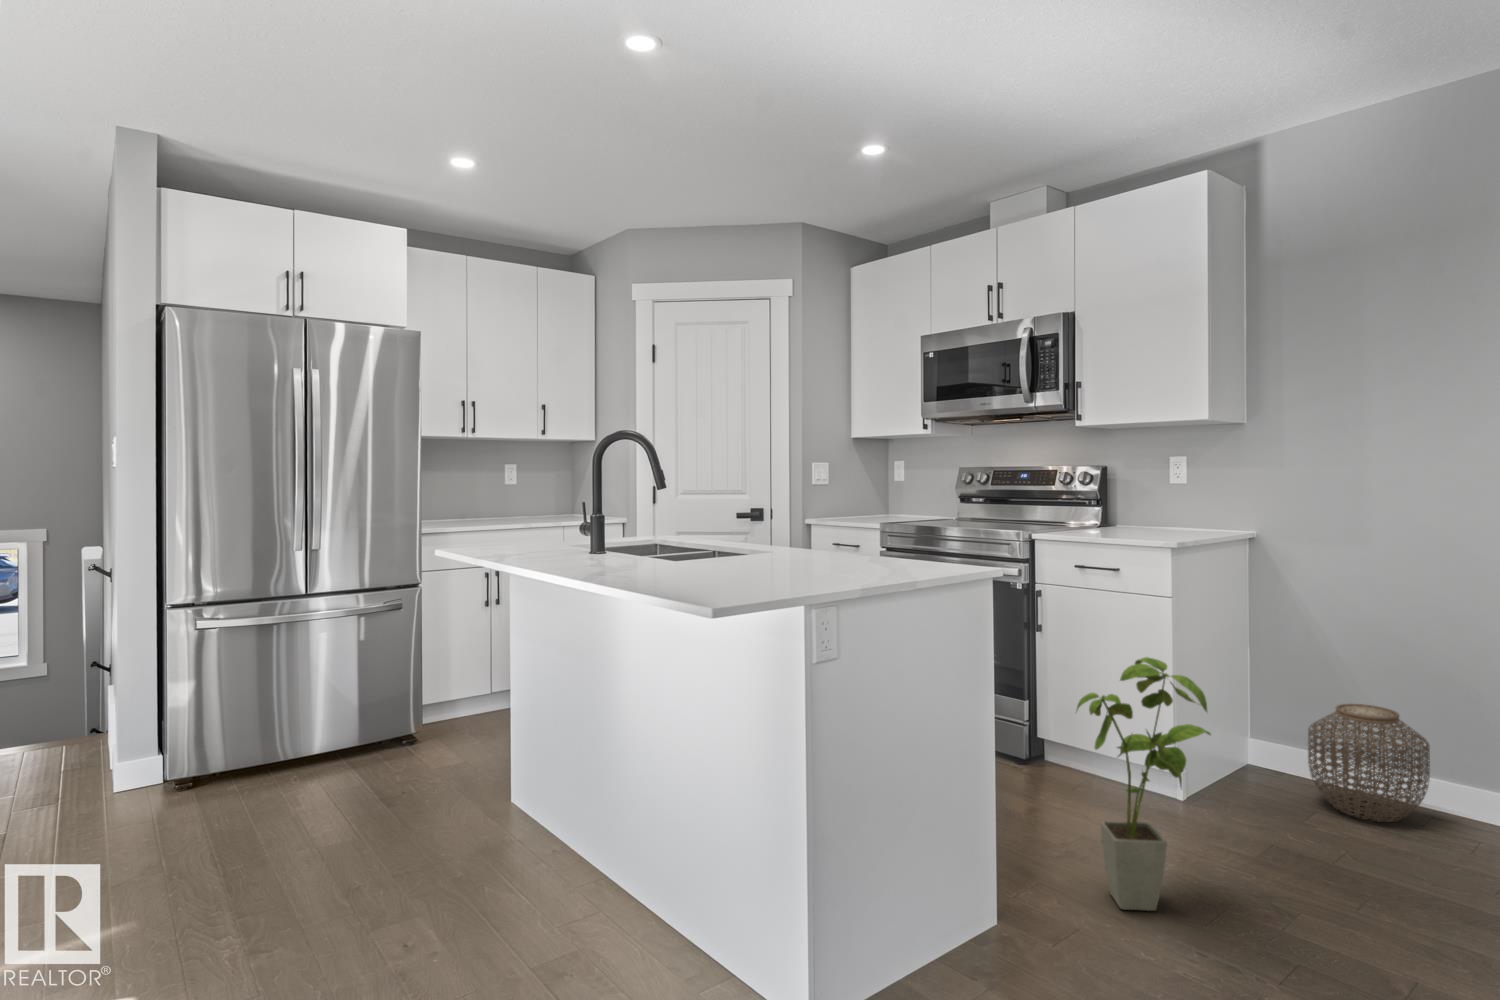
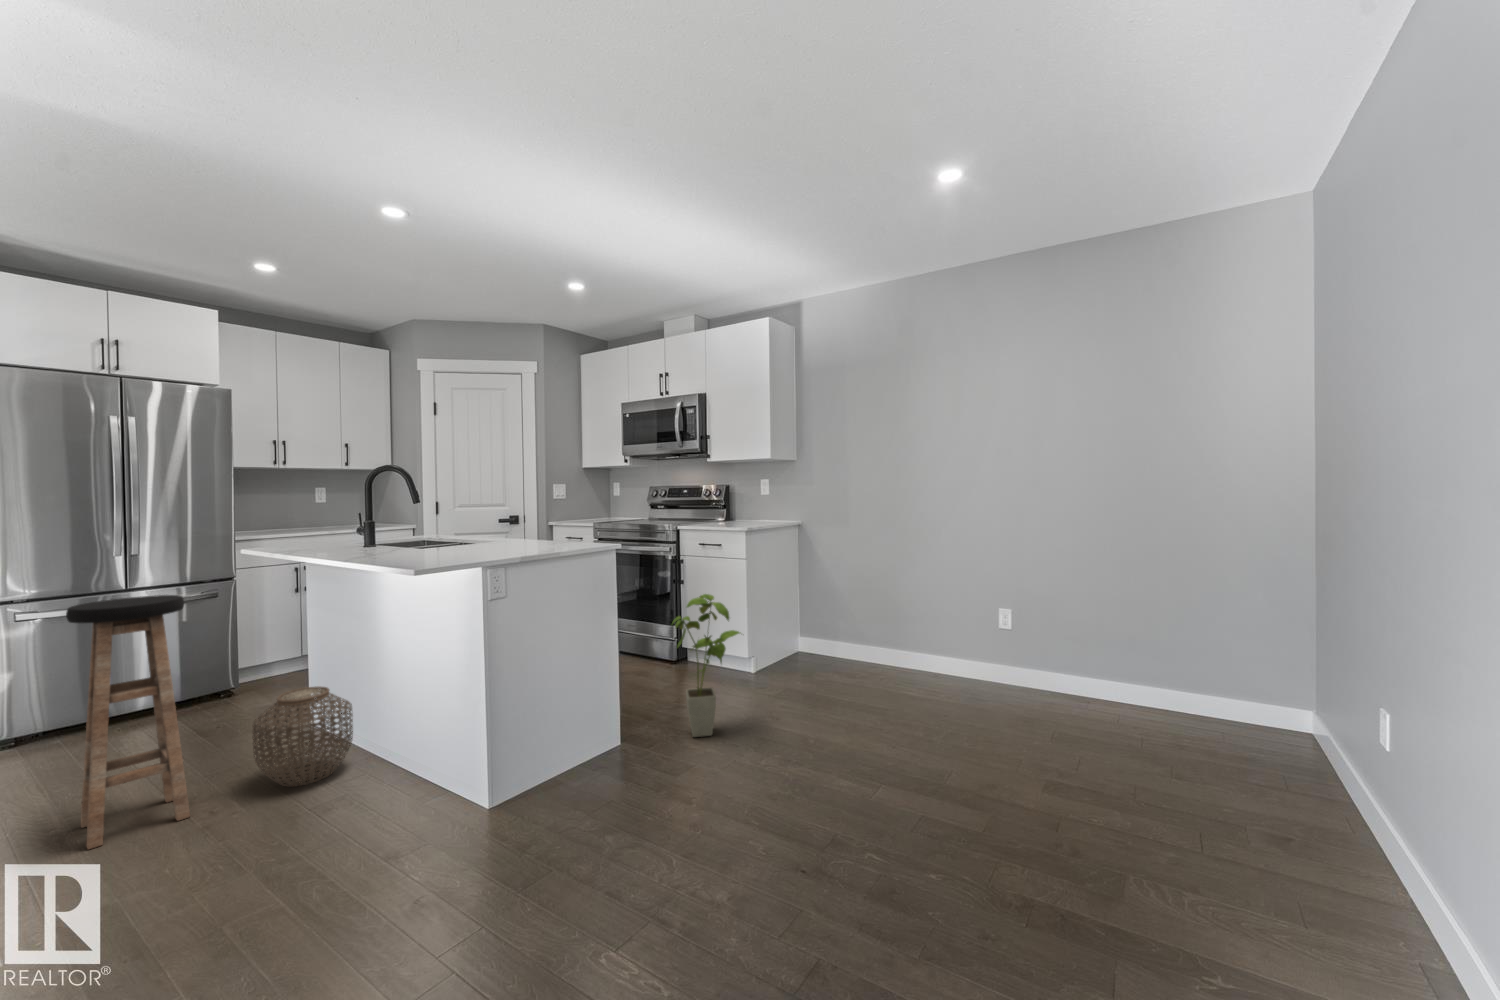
bar stool: none [258,611,394,964] -> present [66,595,190,849]
woven basket: present [1308,704,1430,822] -> present [253,687,353,786]

